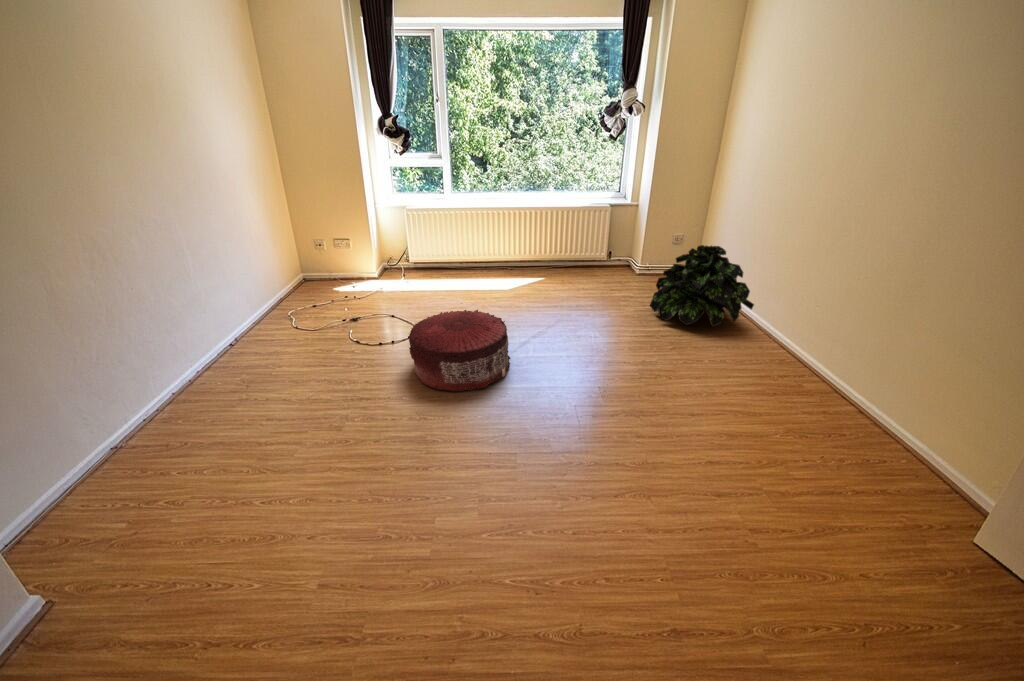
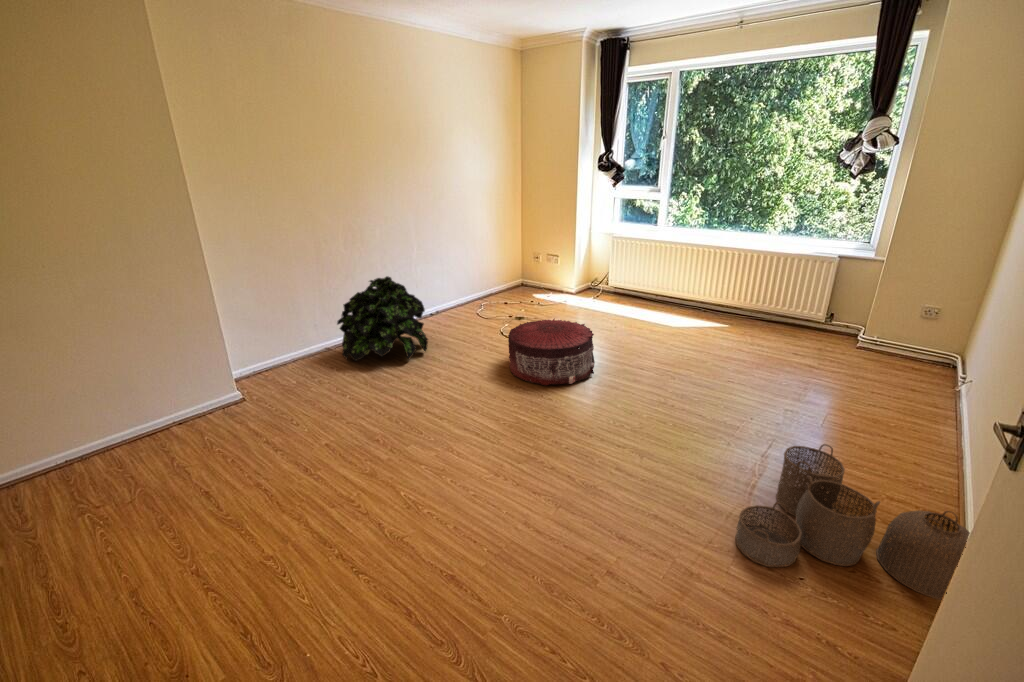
potted plant: present [650,245,754,326] -> present [337,276,428,361]
woven basket: none [737,355,880,462] -> present [736,444,970,600]

